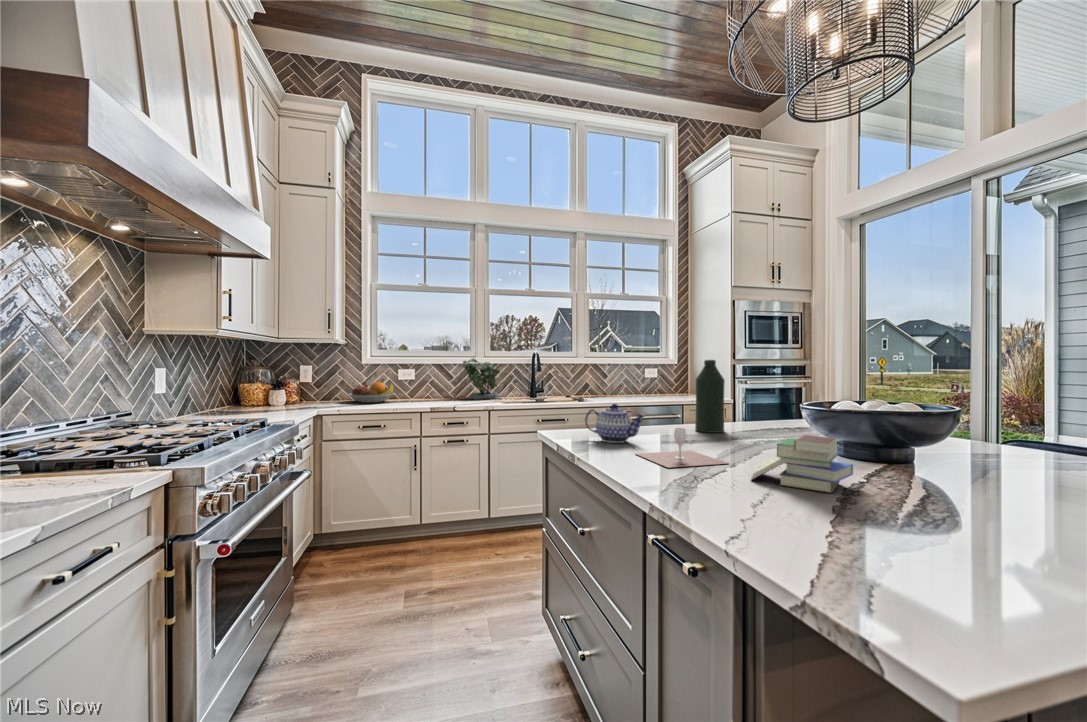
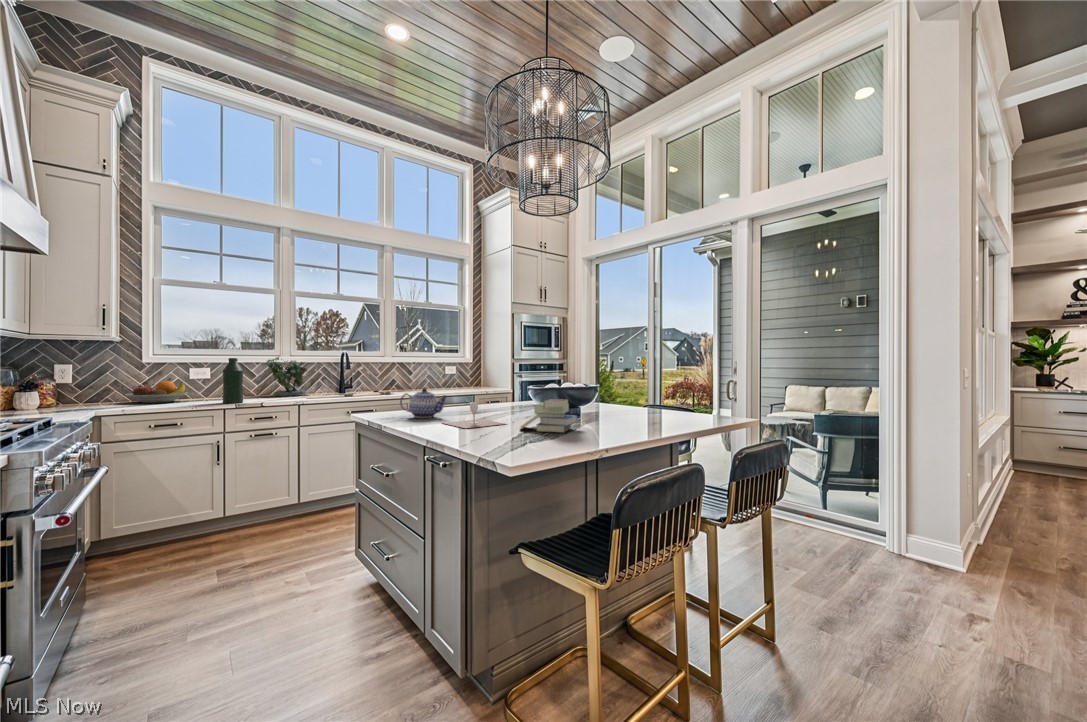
bottle: present [695,360,725,433] -> present [223,358,243,403]

